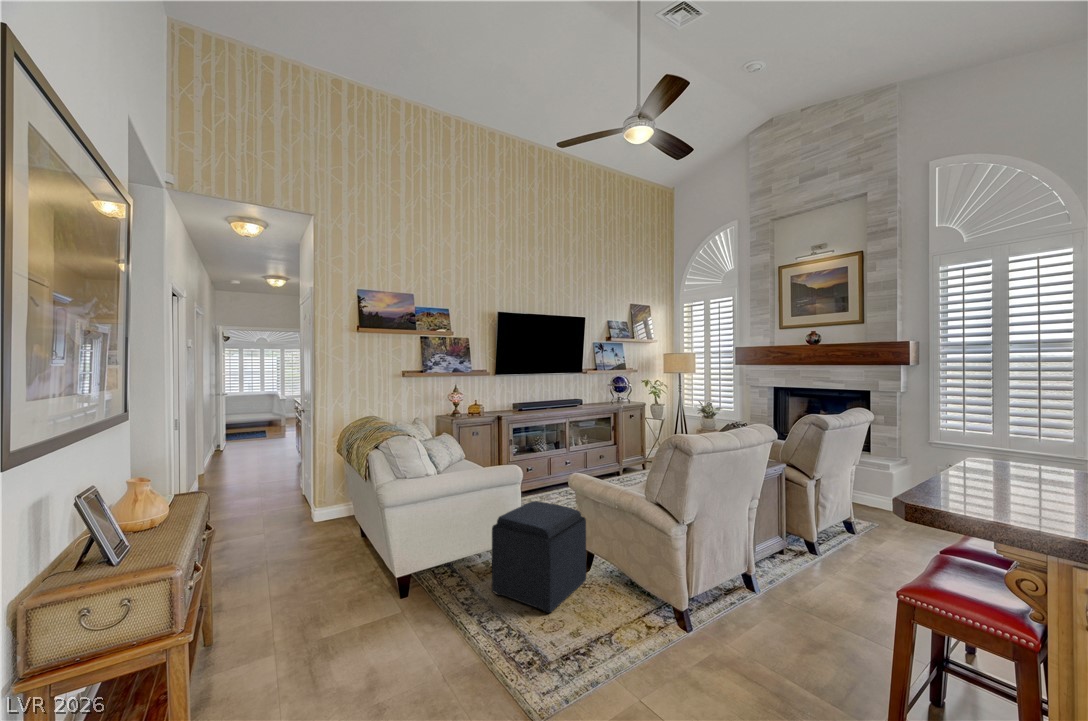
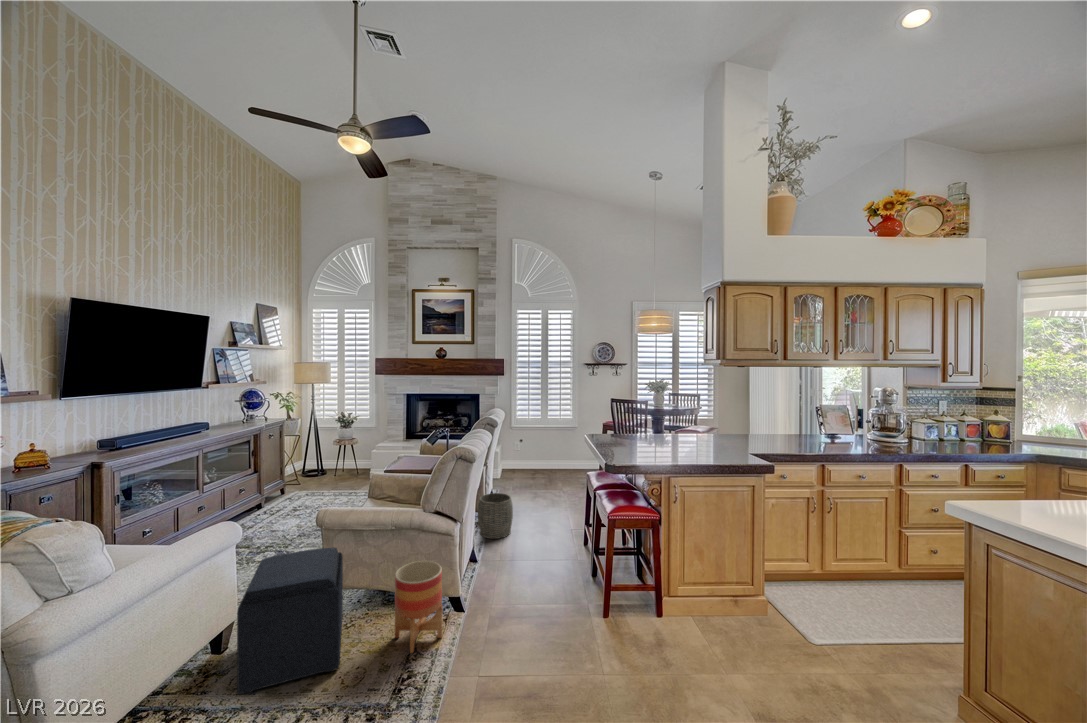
woven basket: none [785,519,841,585] -> present [478,493,513,539]
planter: none [600,549,649,642] -> present [395,561,443,653]

